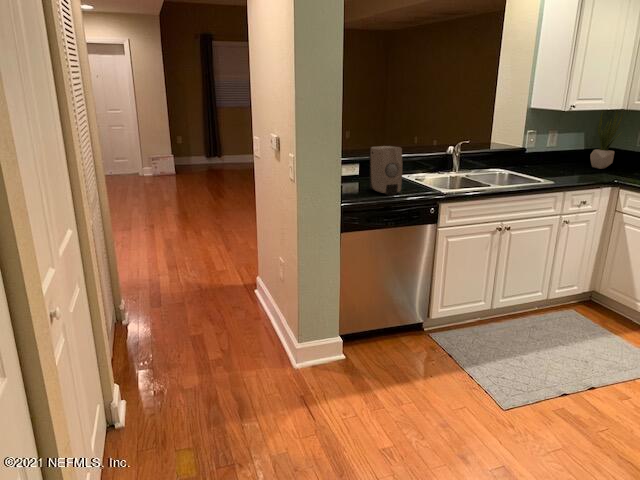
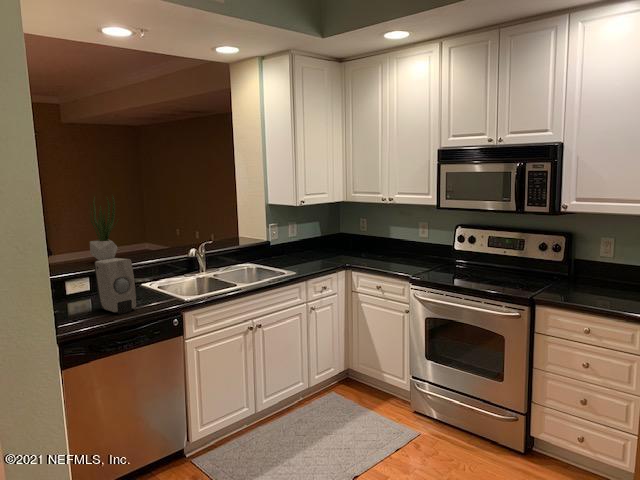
potted plant: present [590,110,623,169] -> present [90,195,118,260]

